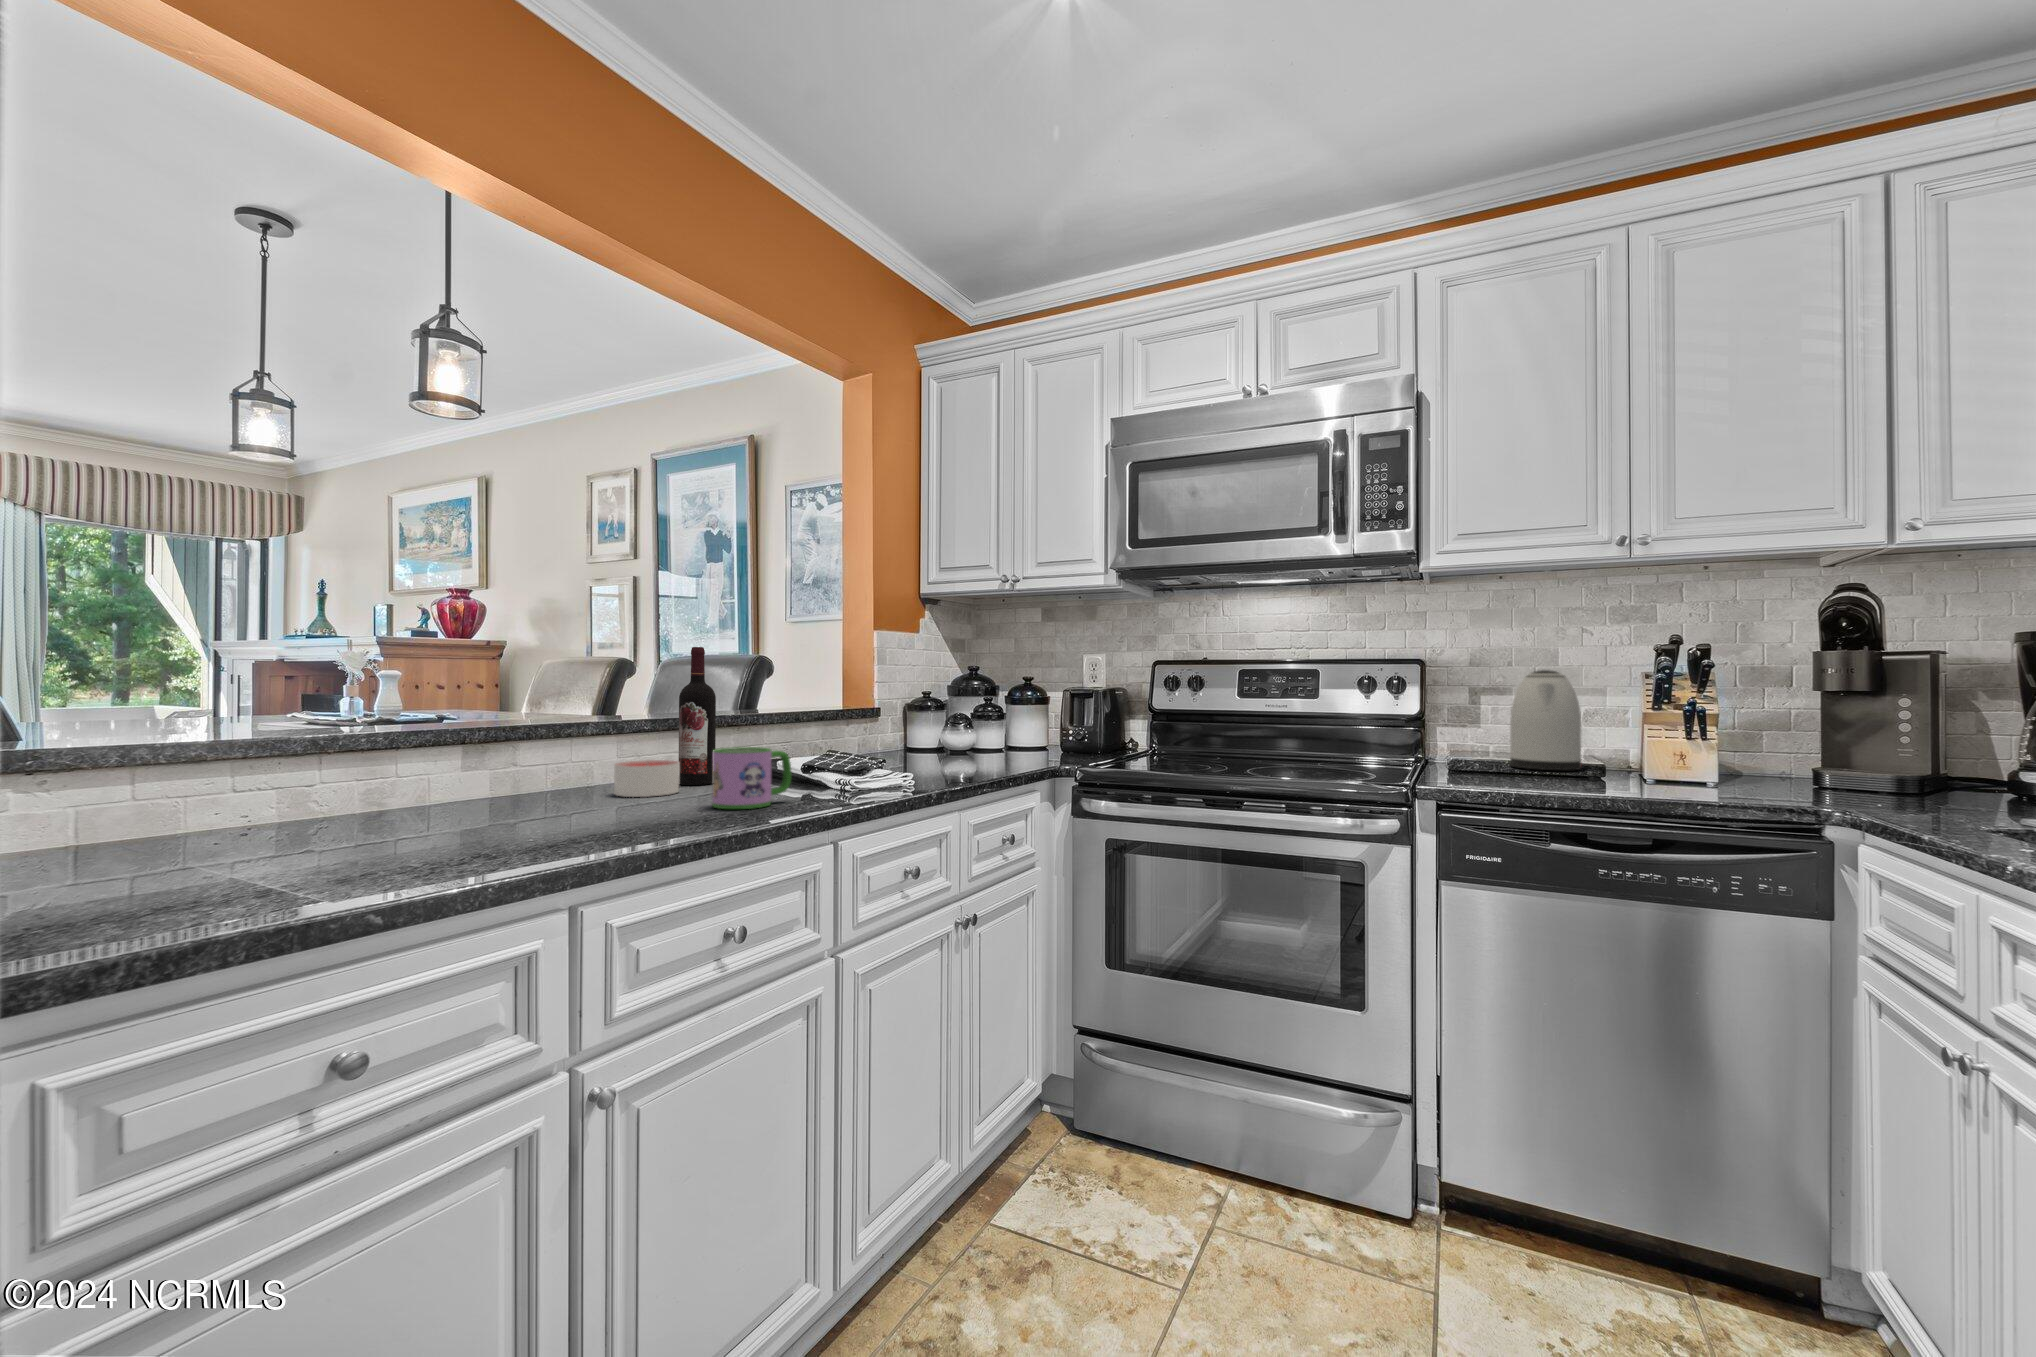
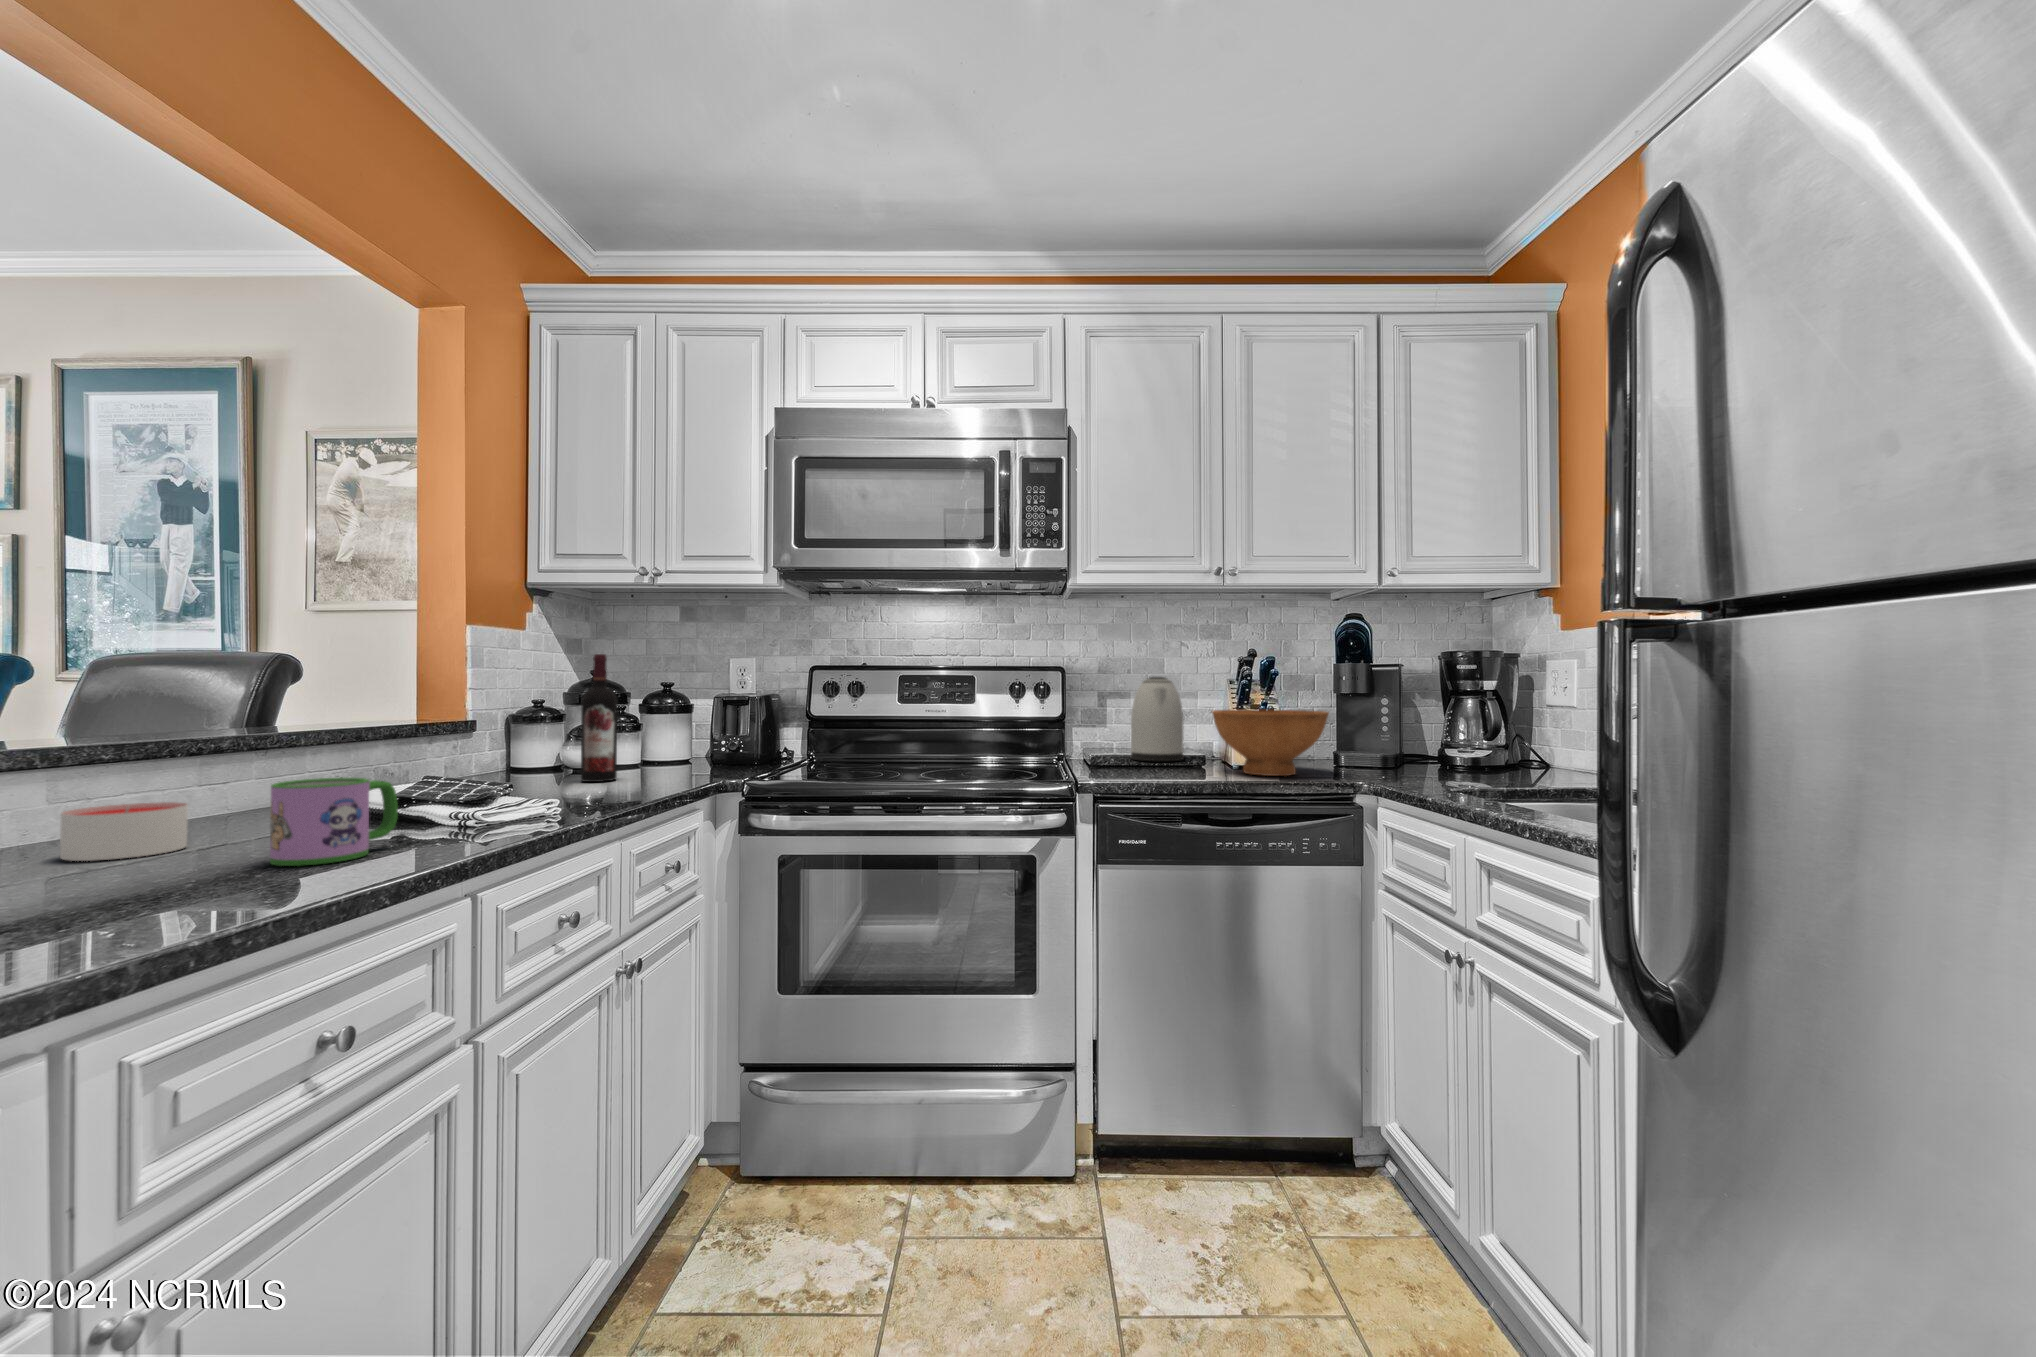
wine bottle: present [679,647,716,785] -> present [581,654,617,782]
bowl: none [1606,711,1785,795] -> present [1212,710,1329,776]

